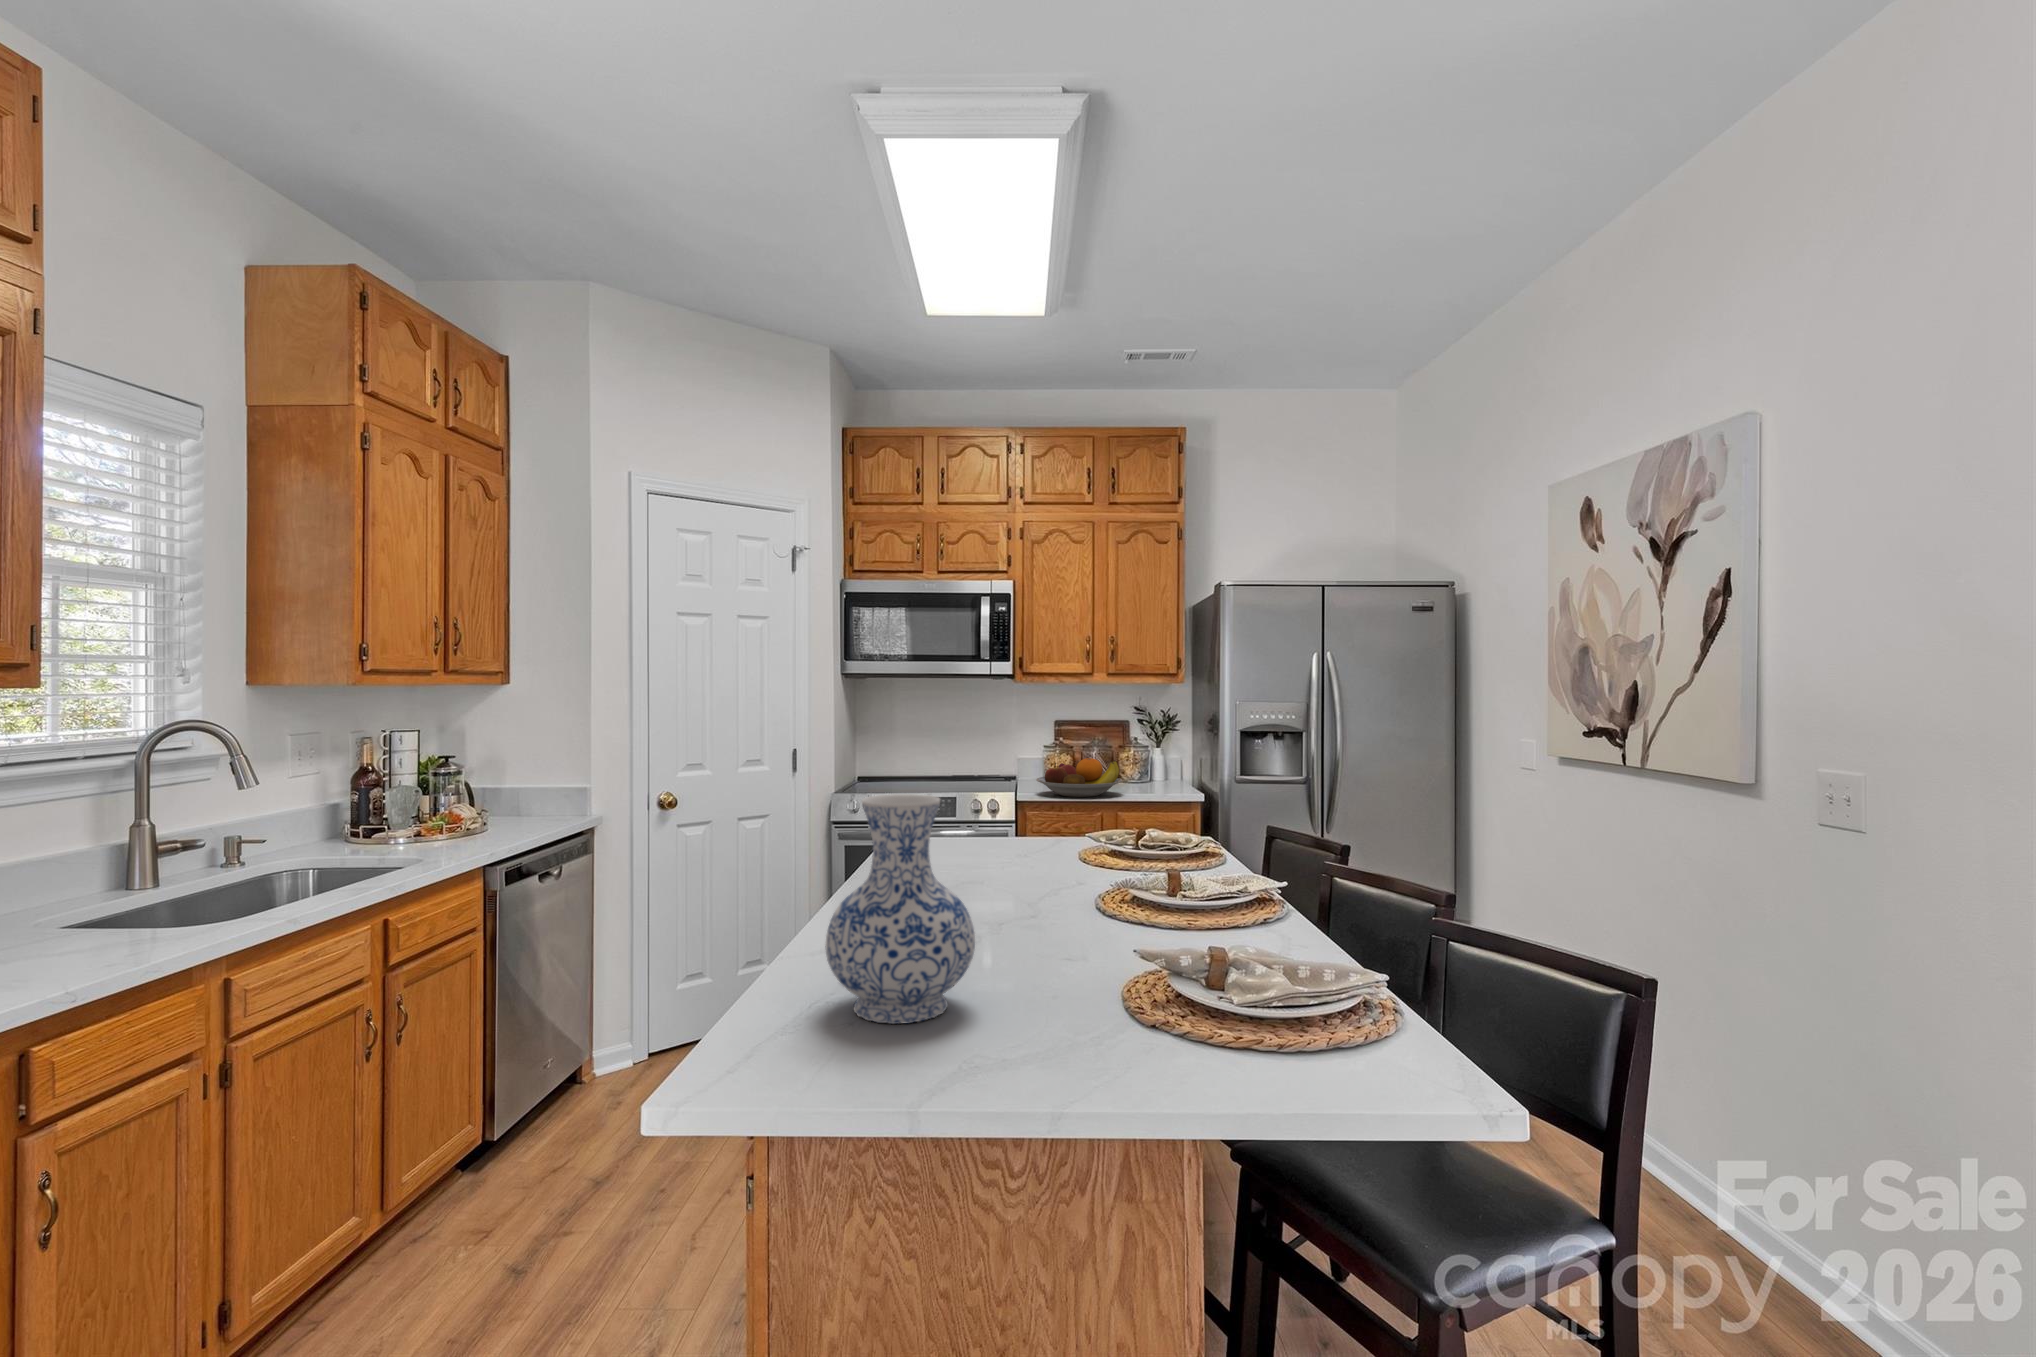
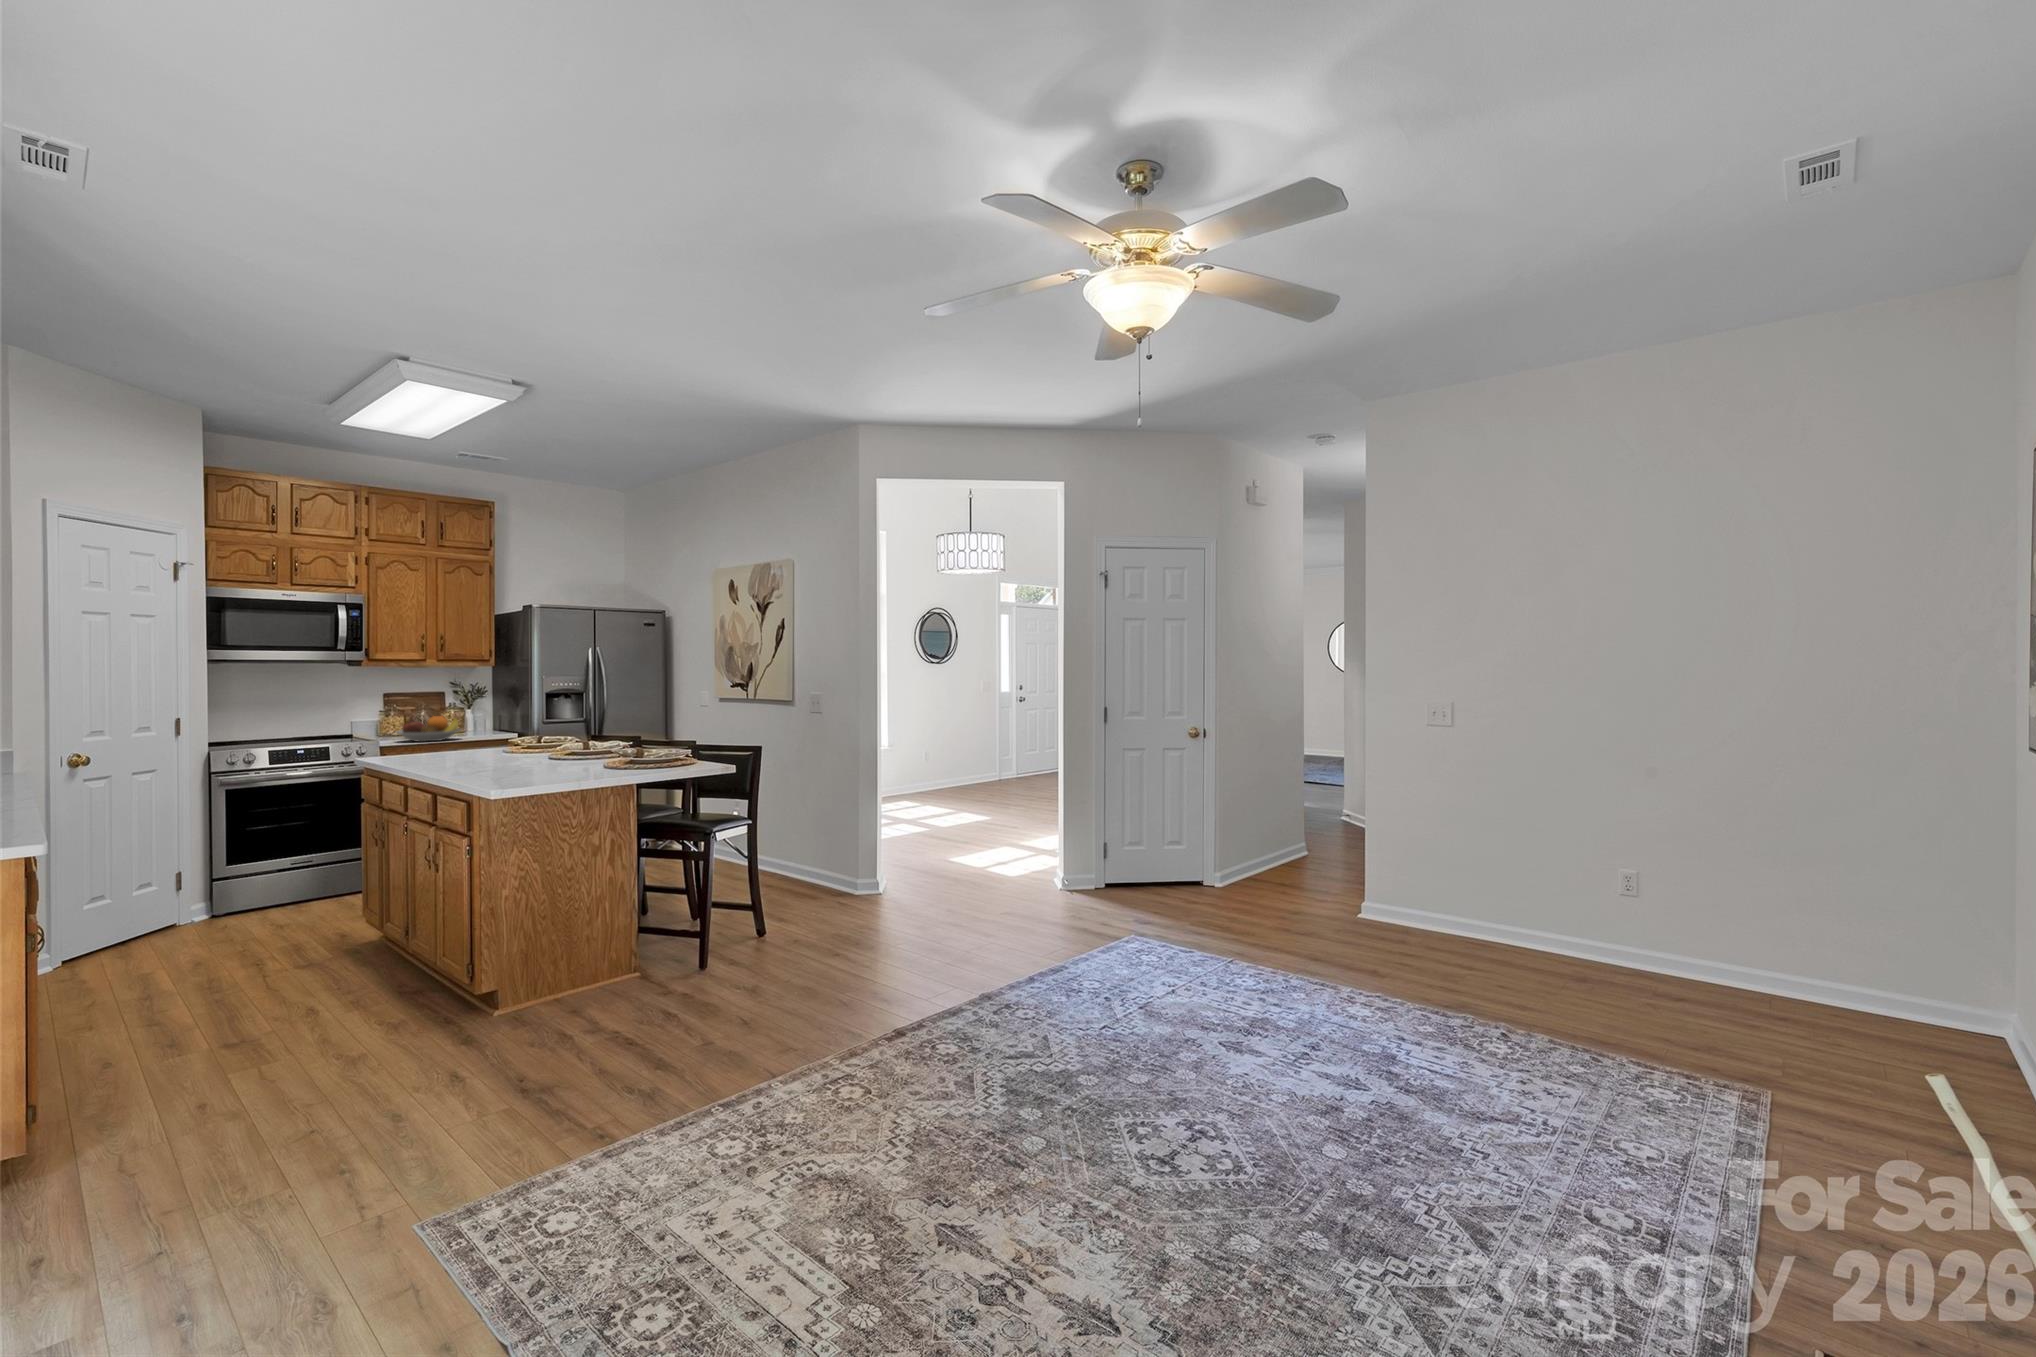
vase: present [825,794,975,1024] -> none [491,705,549,779]

